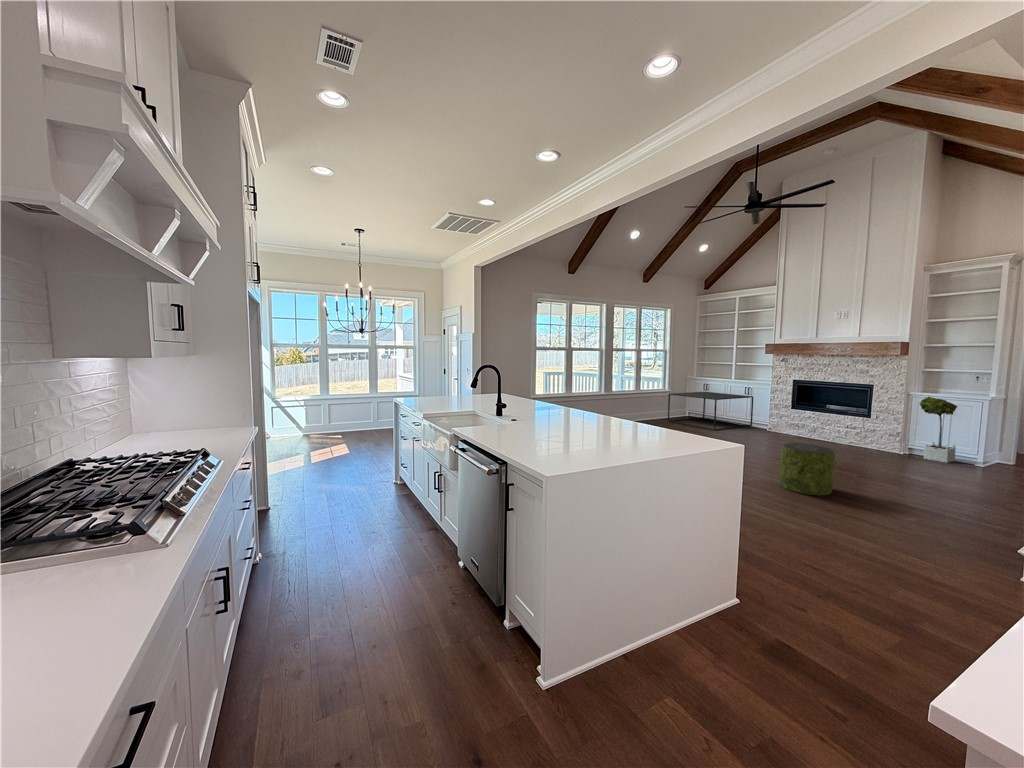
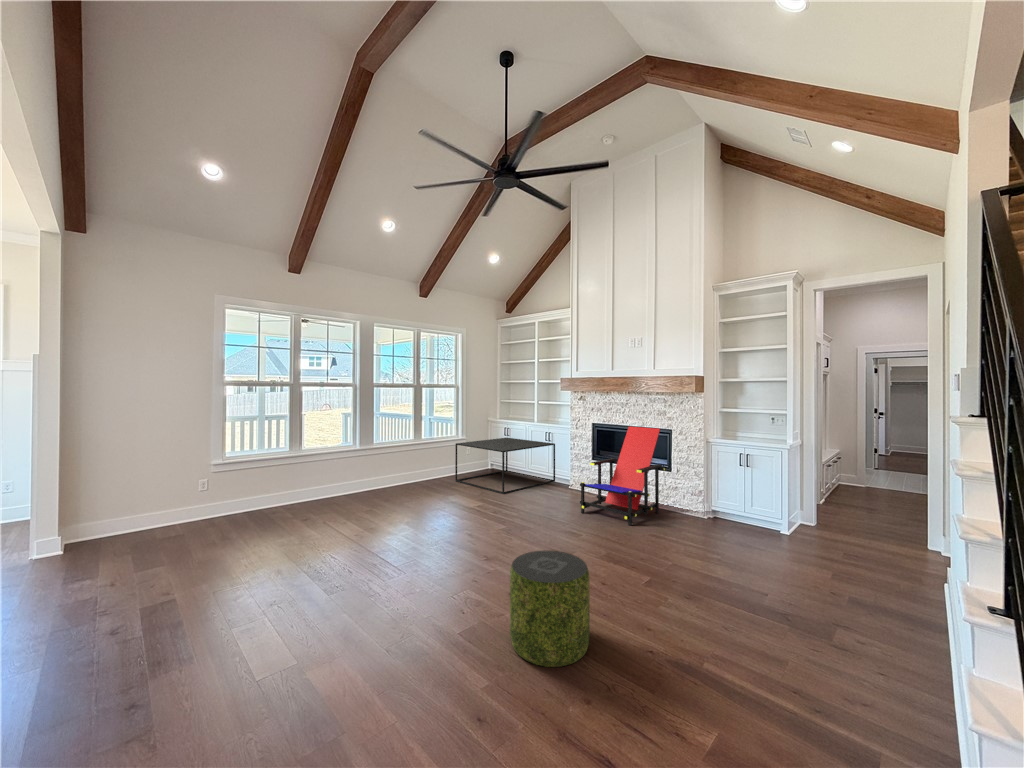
lounge chair: none [787,383,866,452] -> present [580,427,665,526]
potted tree: present [920,397,957,463] -> none [718,445,759,533]

